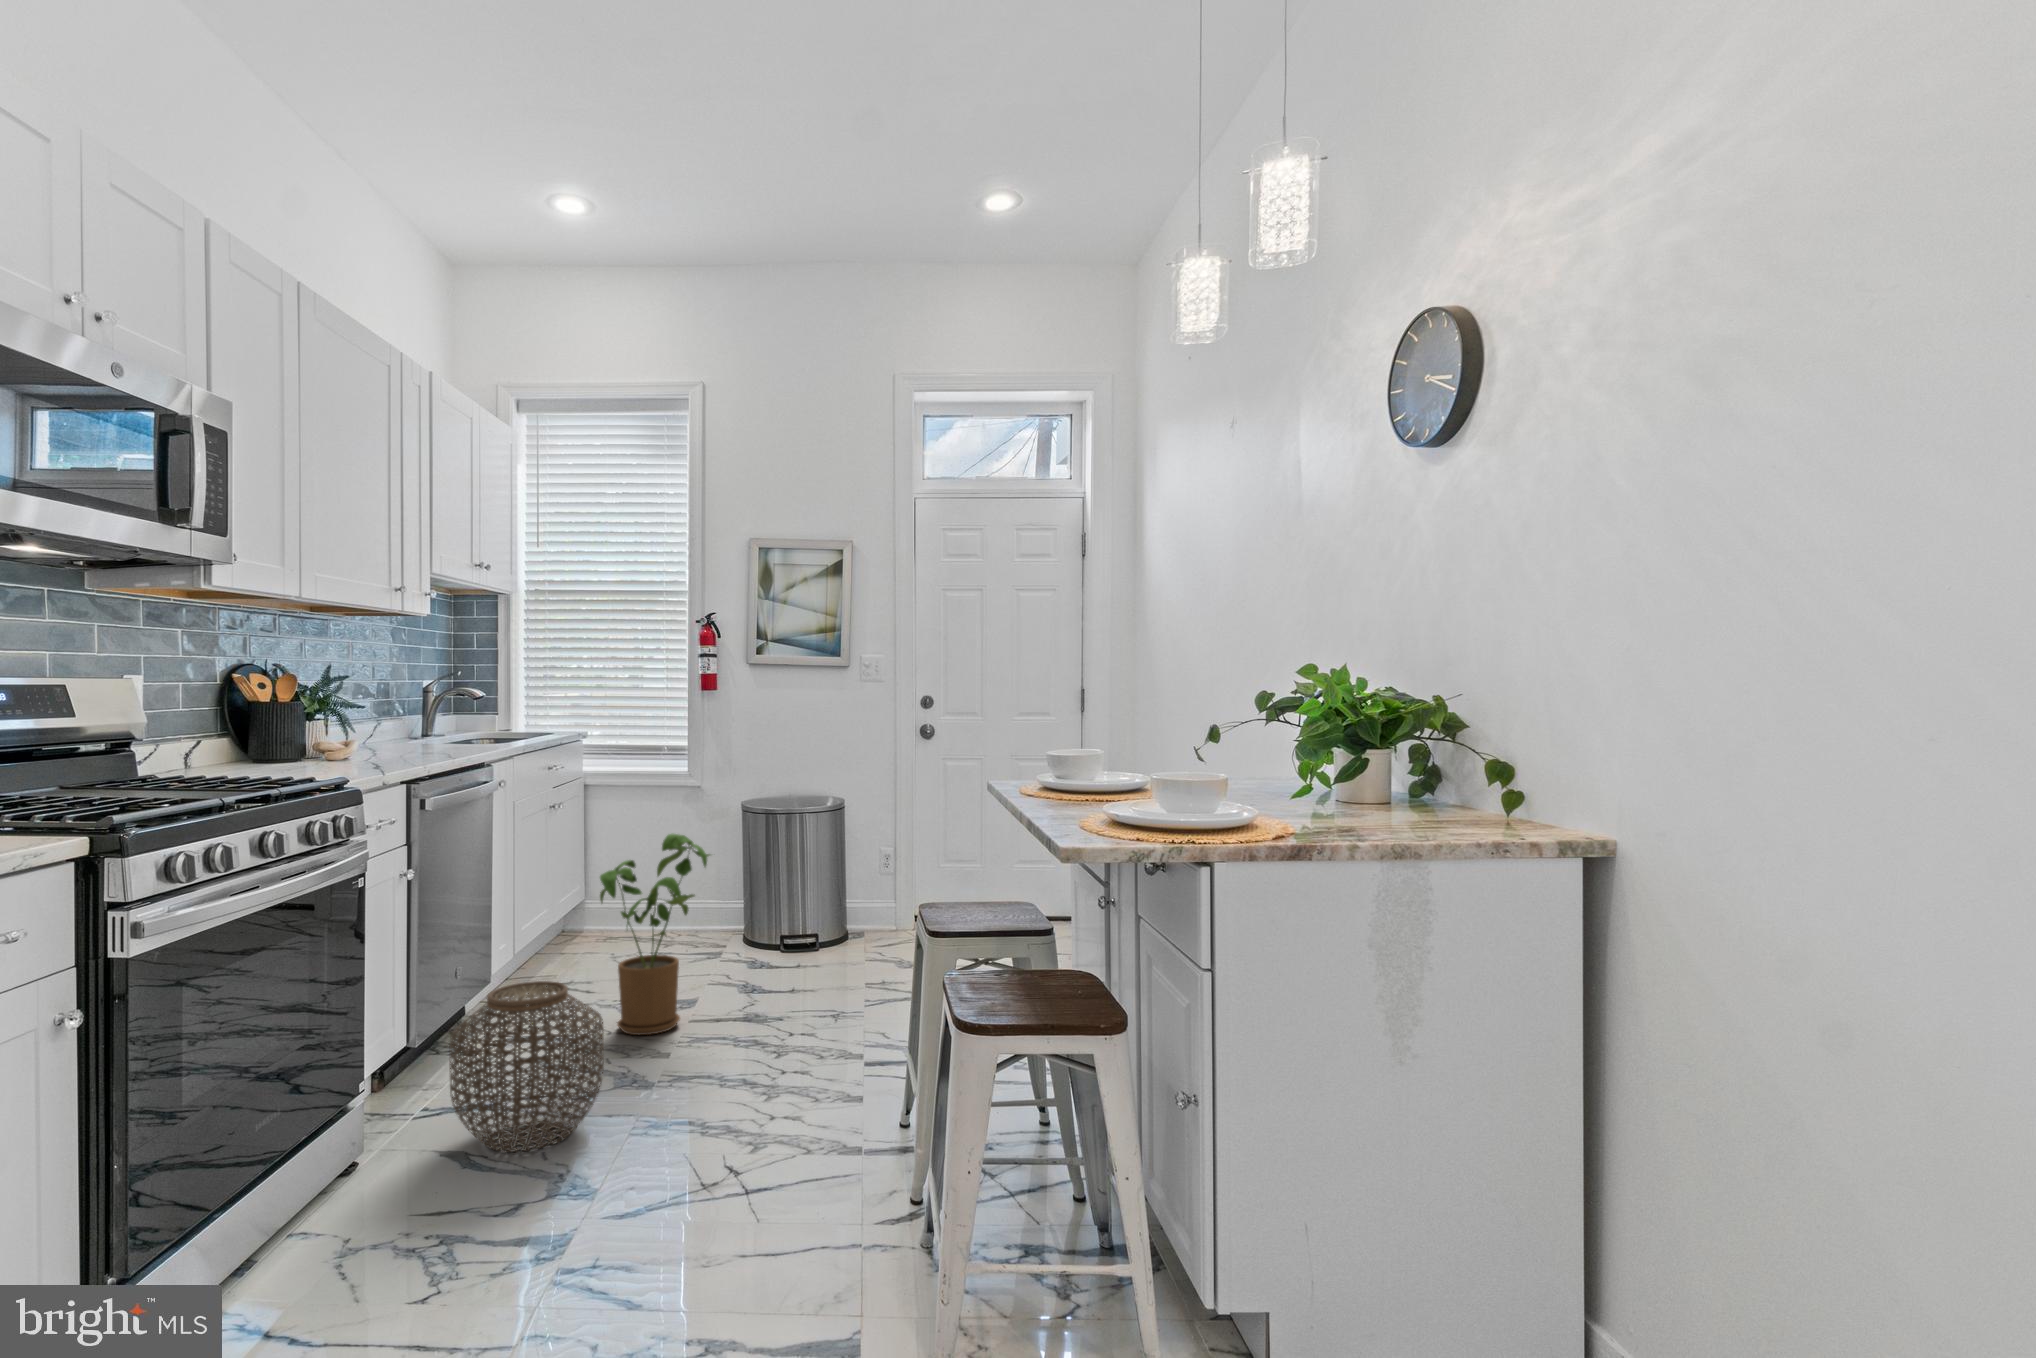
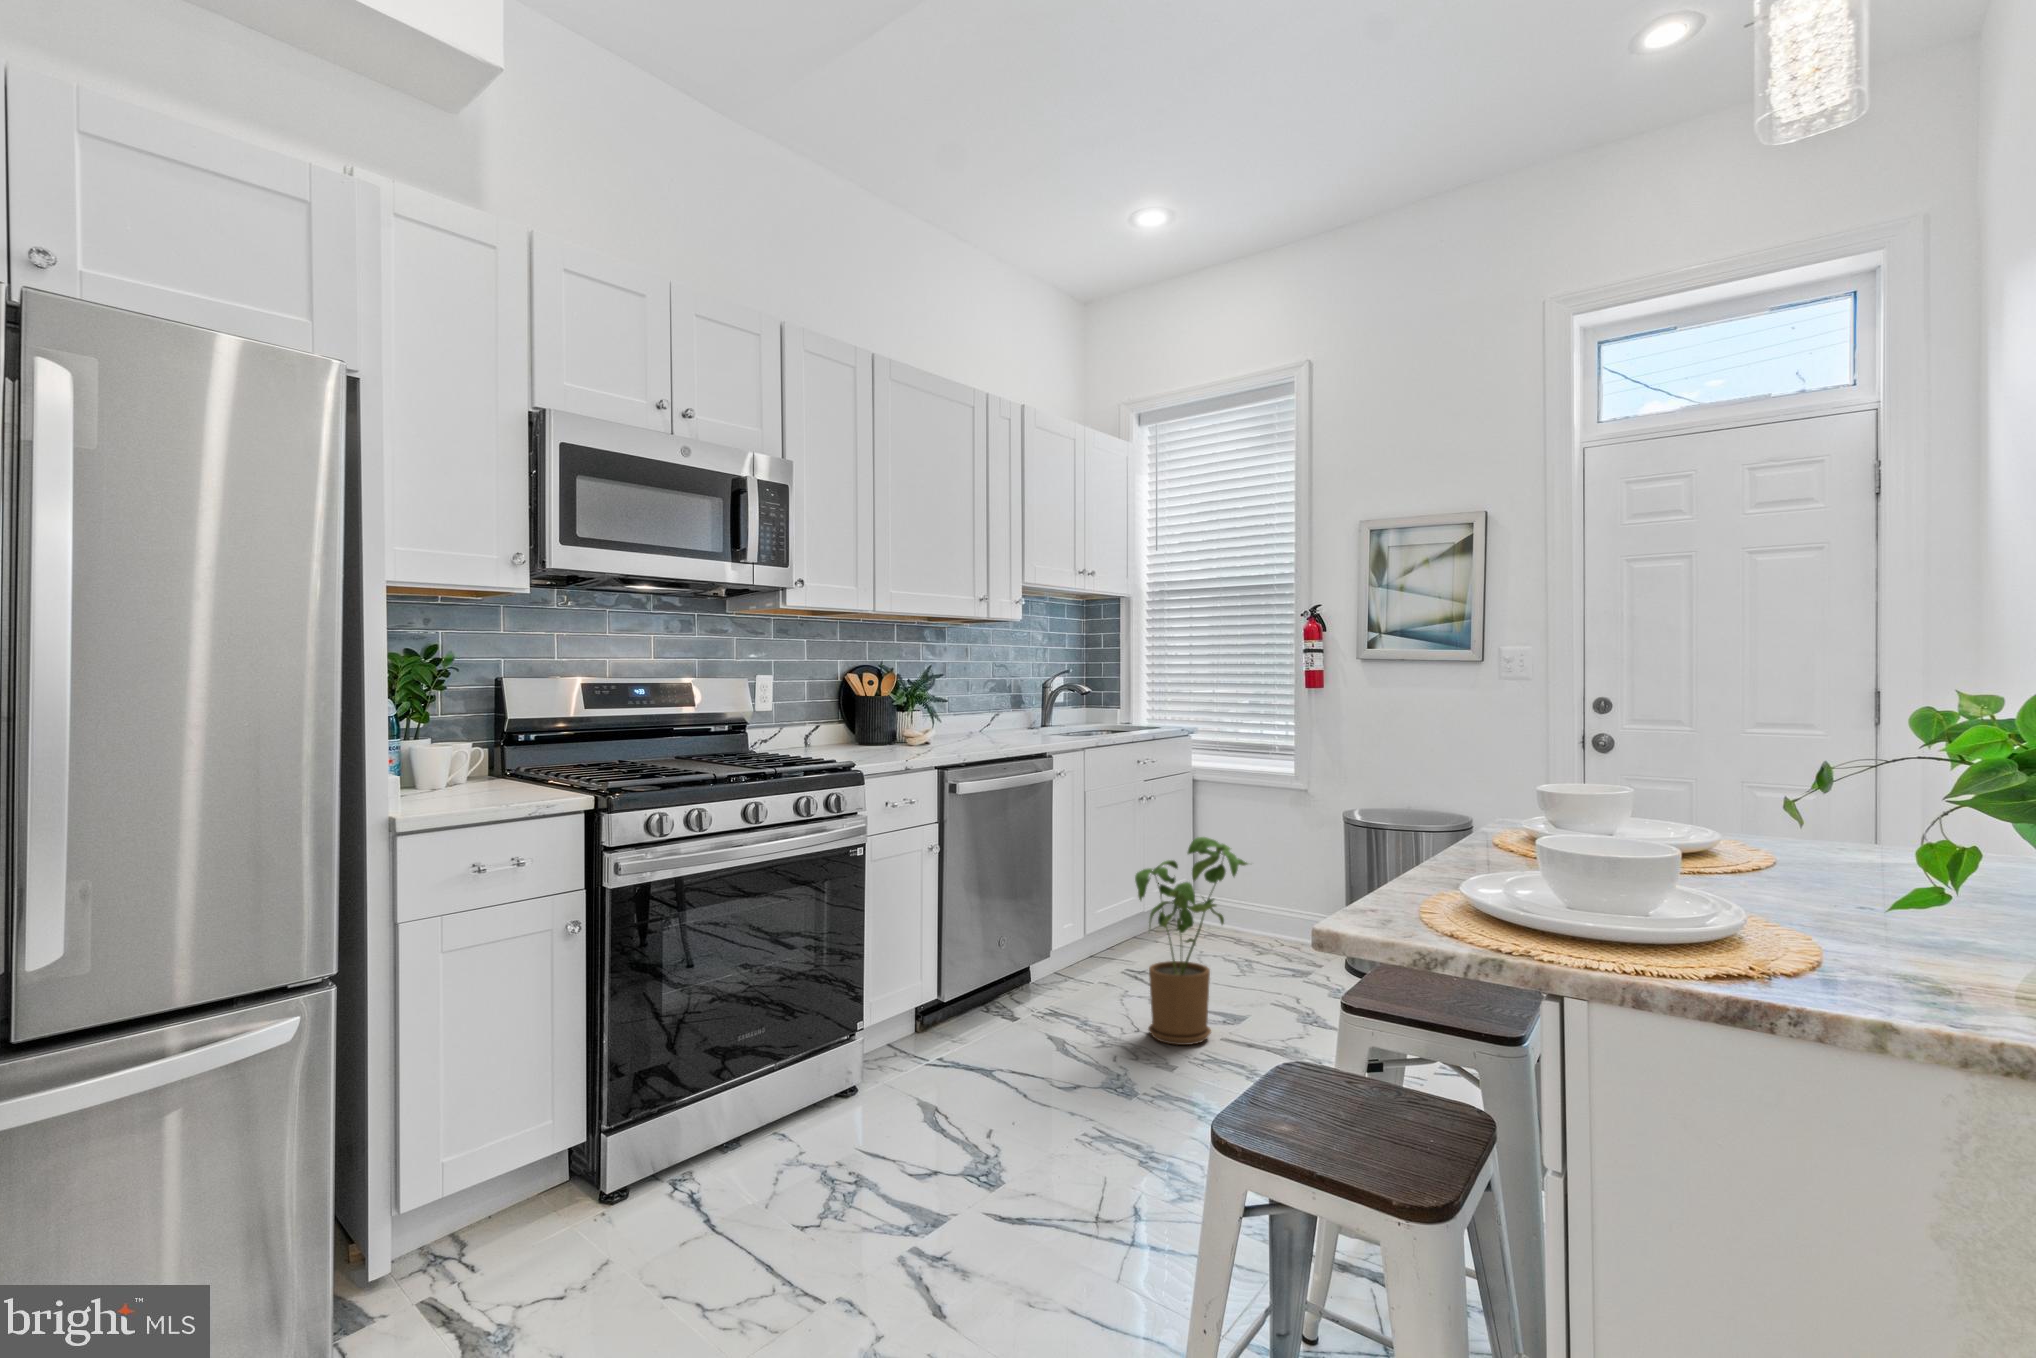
woven basket: present [450,981,604,1152] -> none [924,967,1063,1134]

